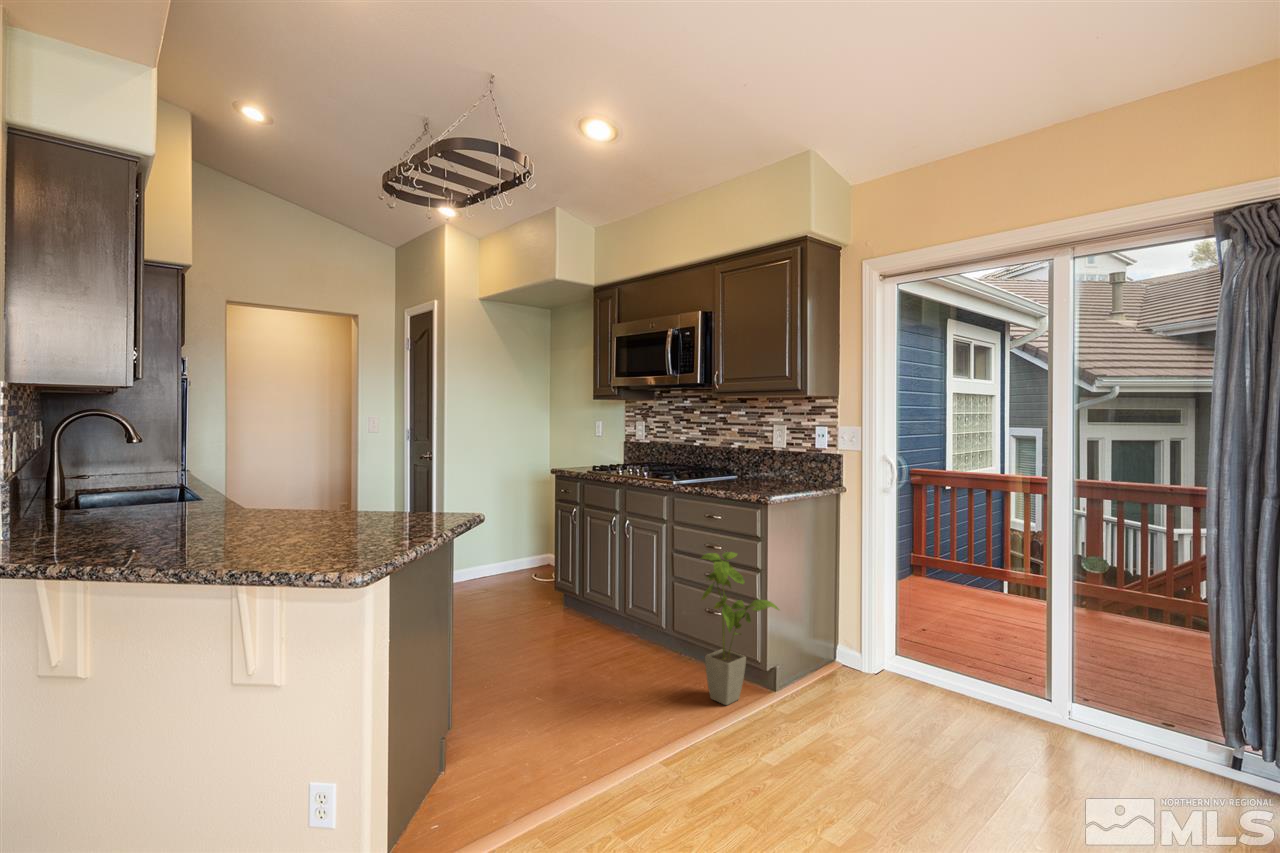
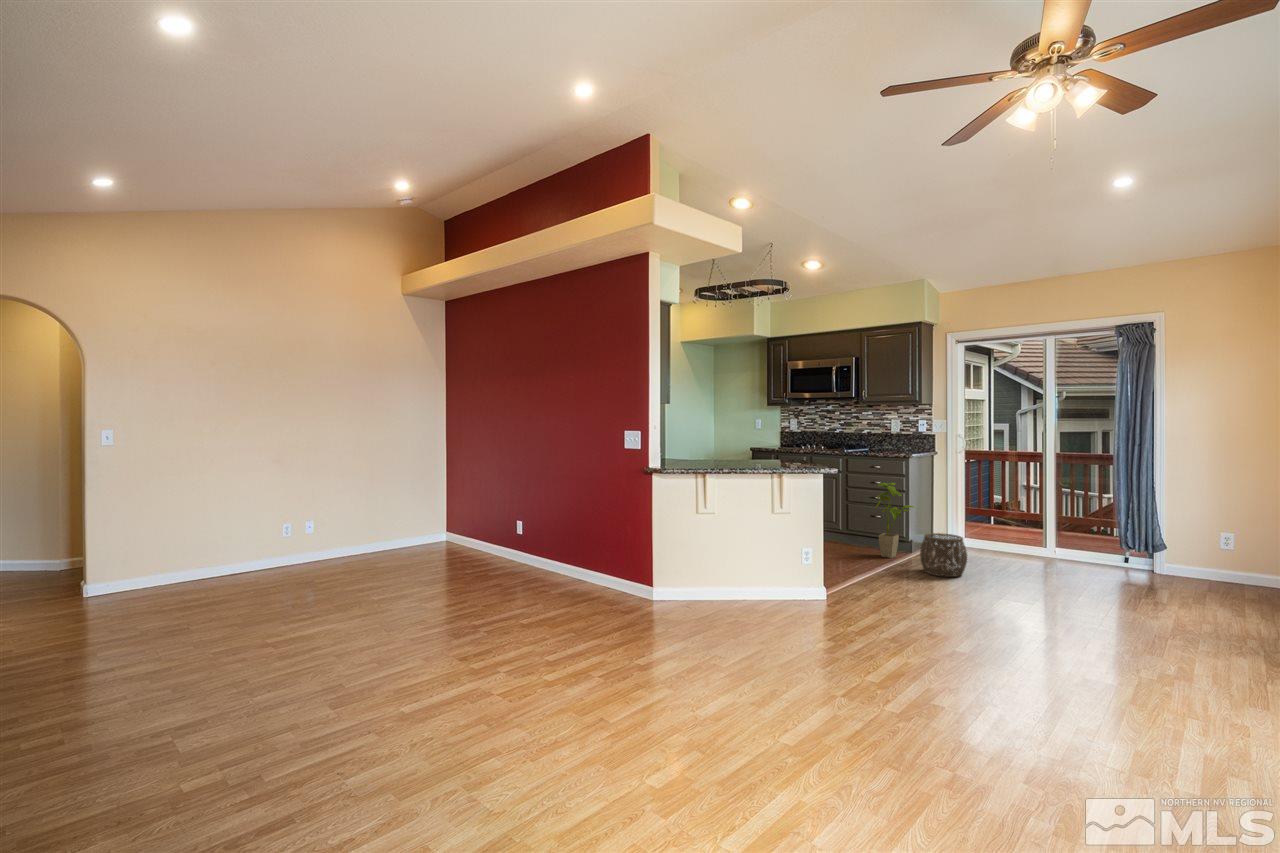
woven basket: none [749,680,854,806] -> present [920,533,967,577]

